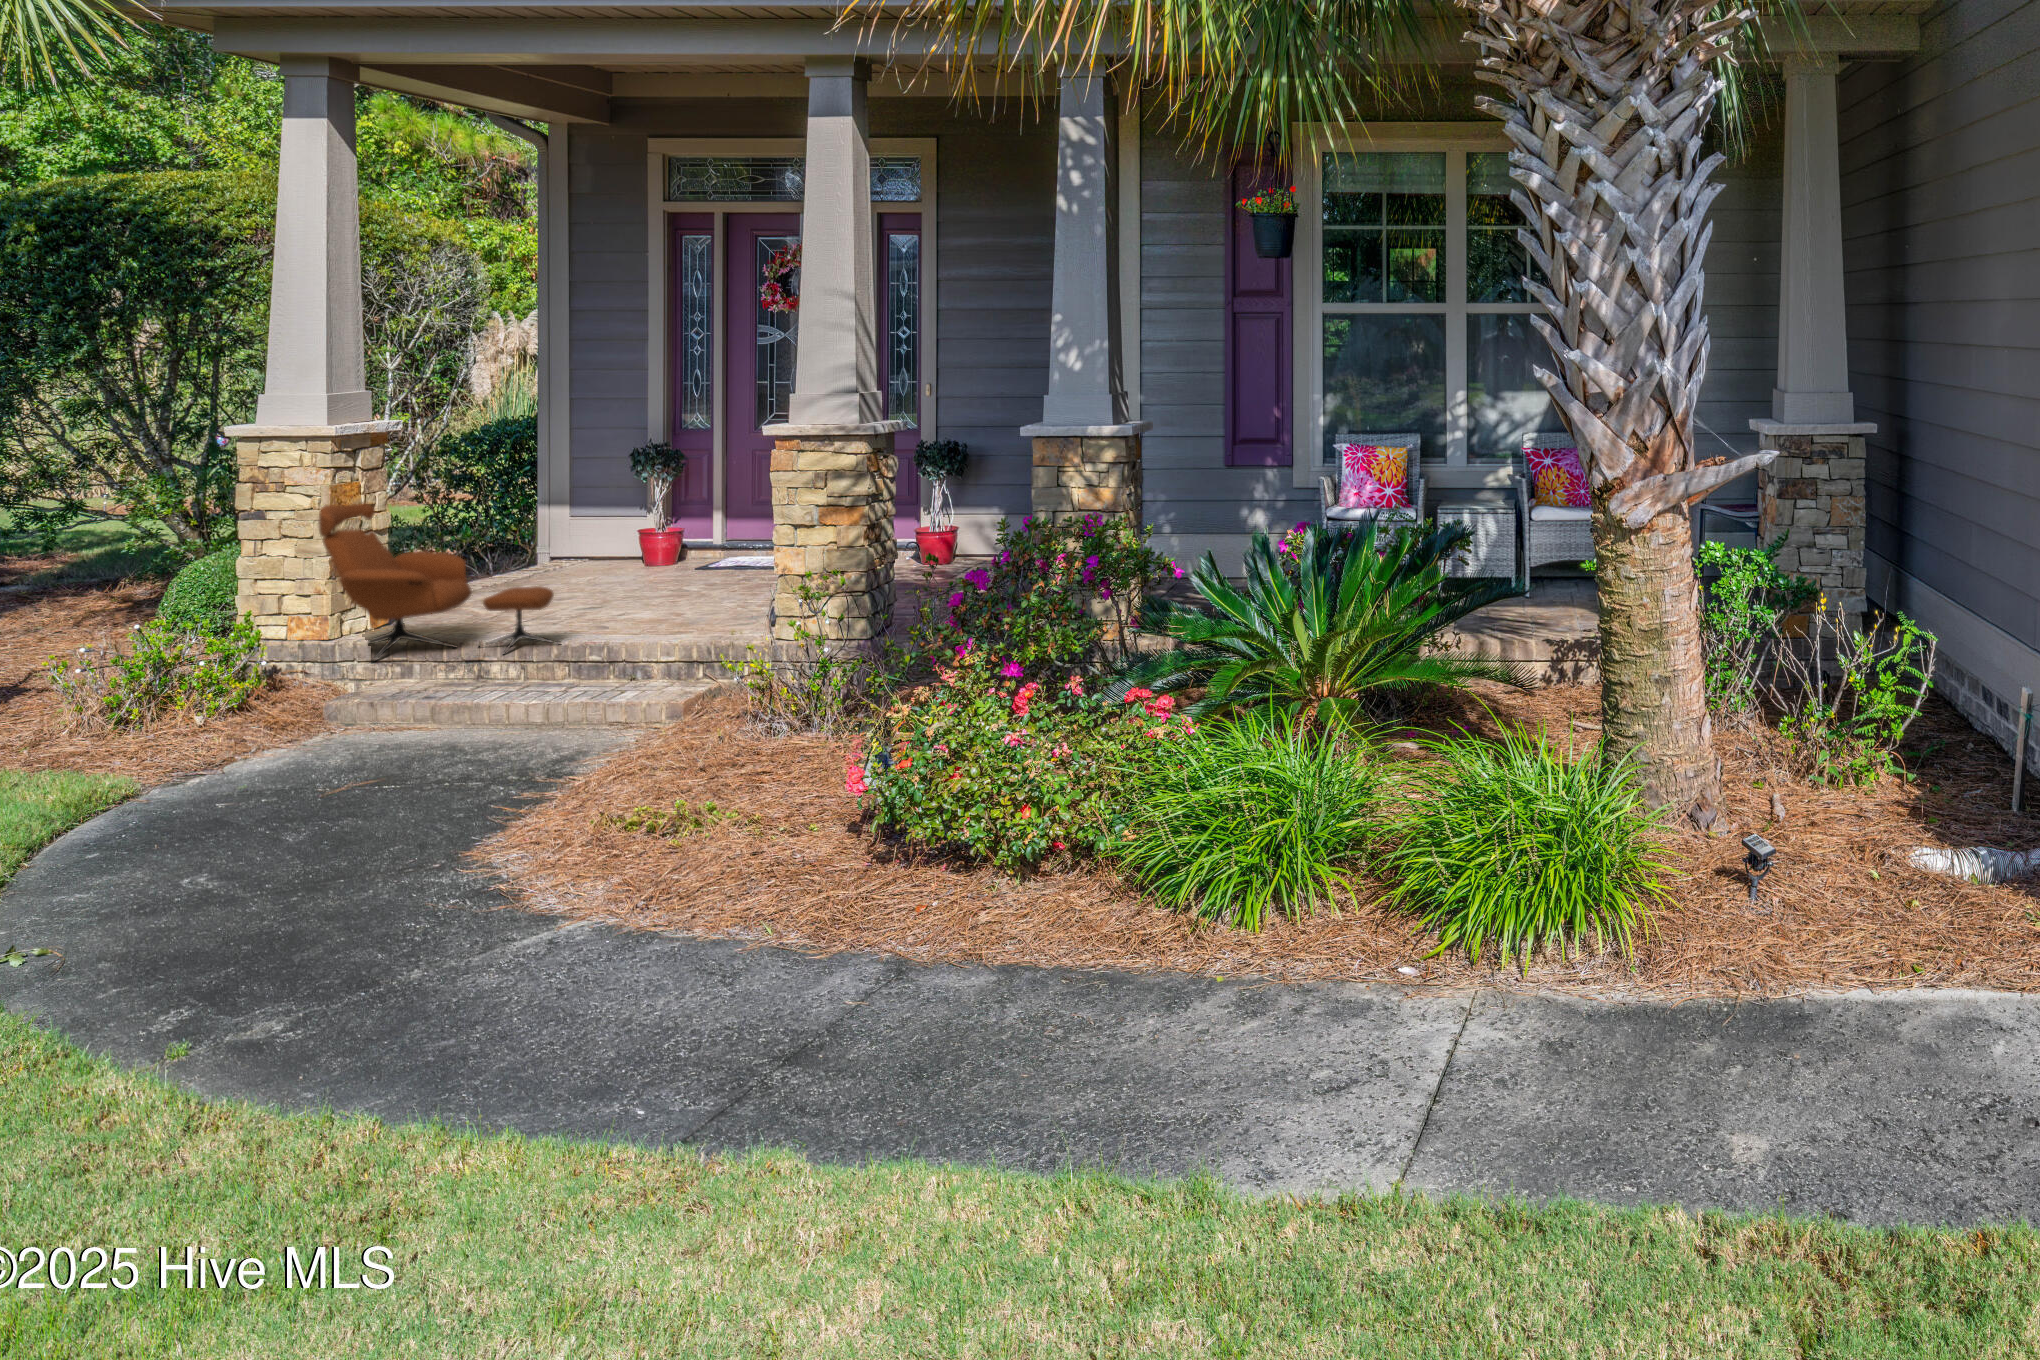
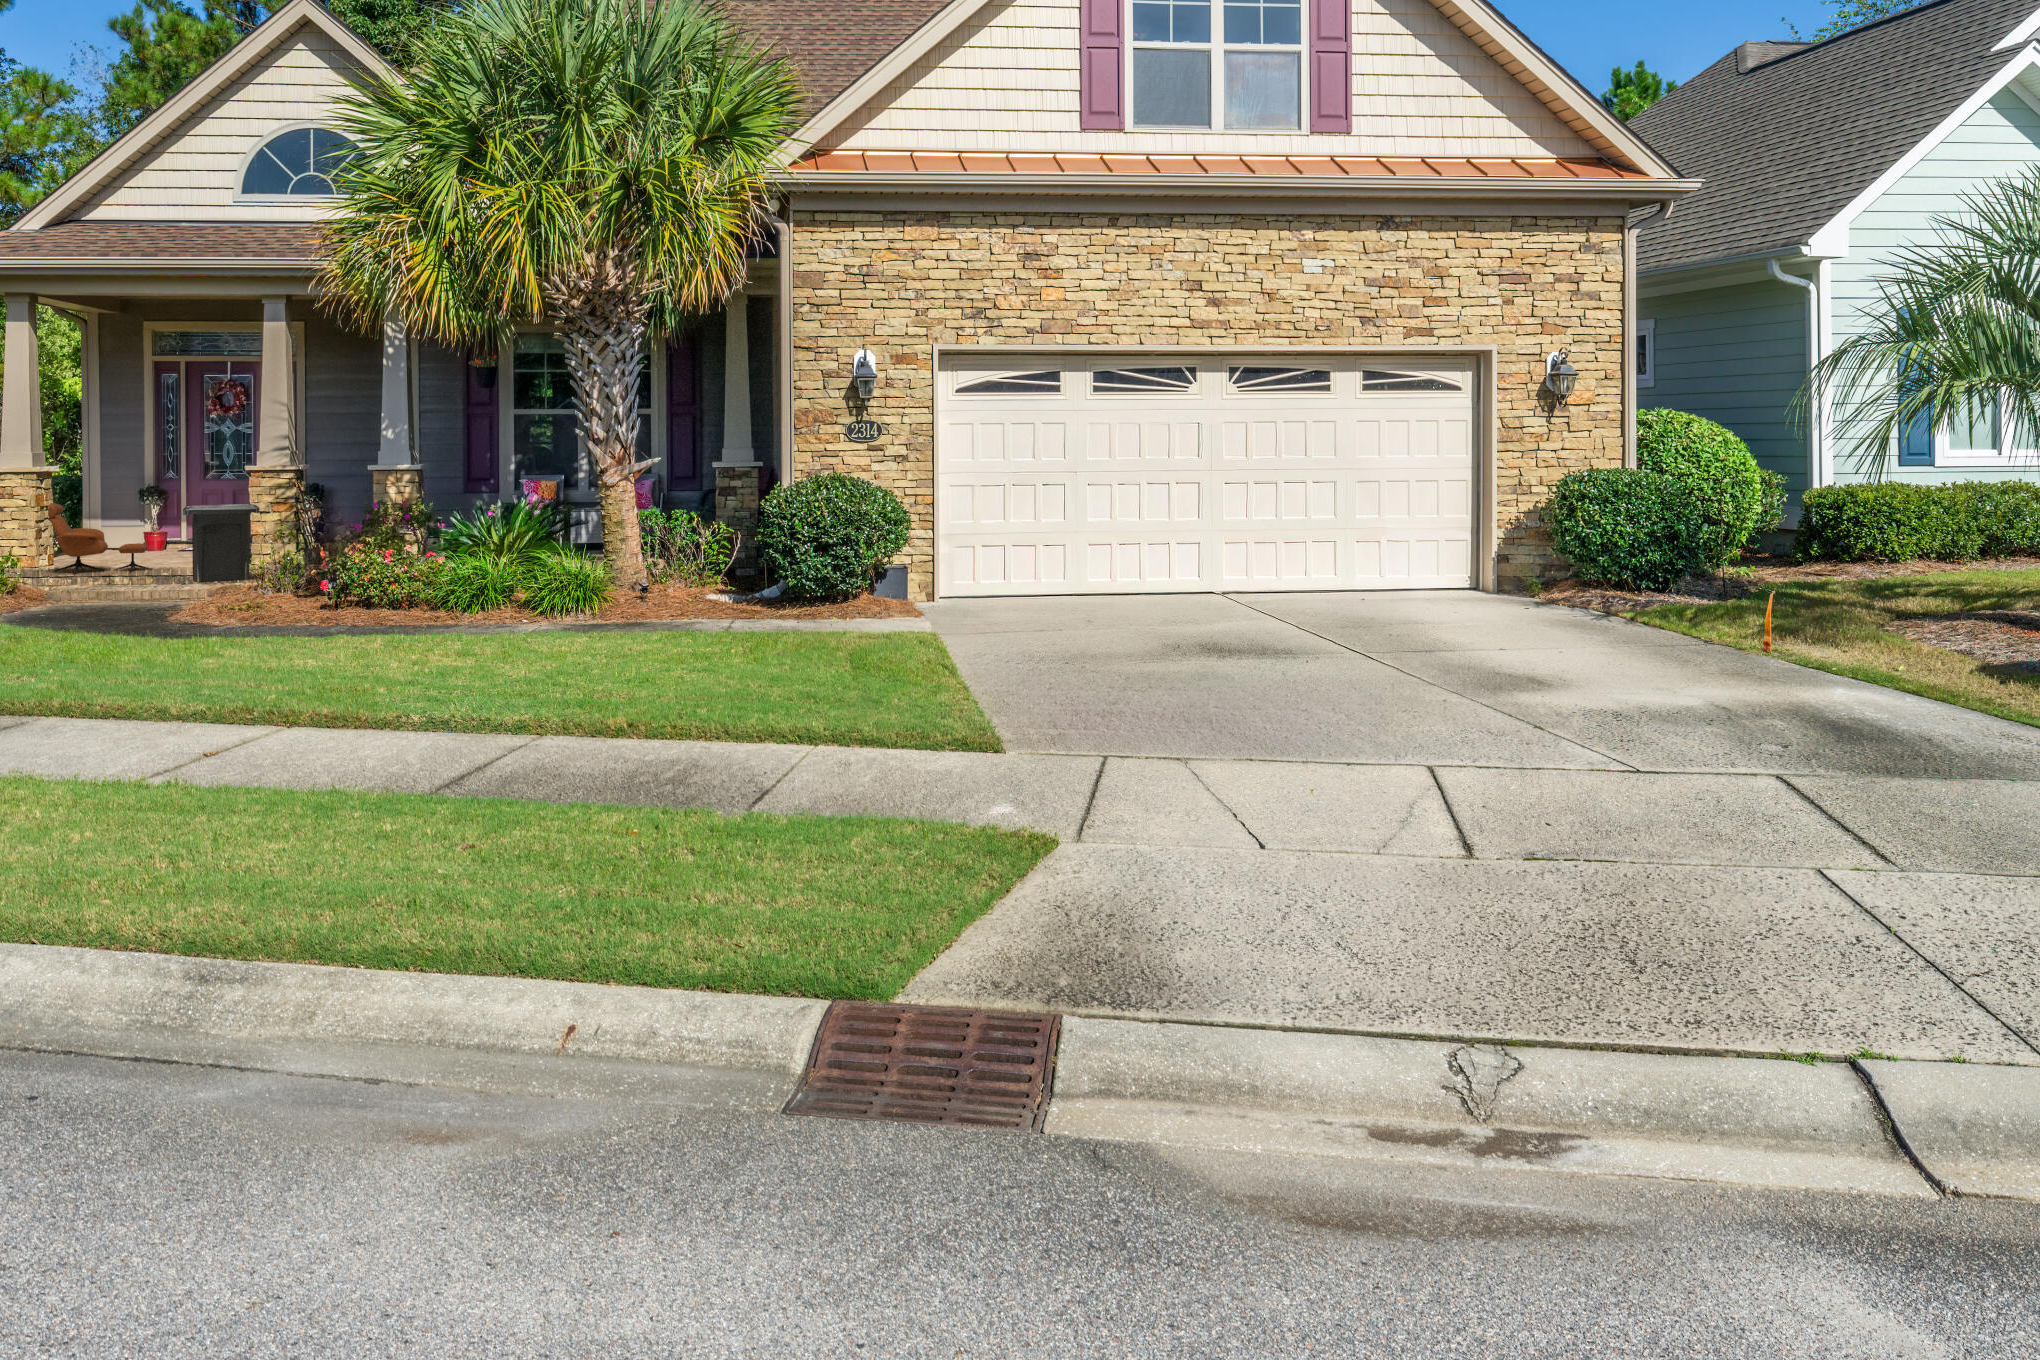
trash can: none [559,519,751,710] -> present [183,504,259,582]

